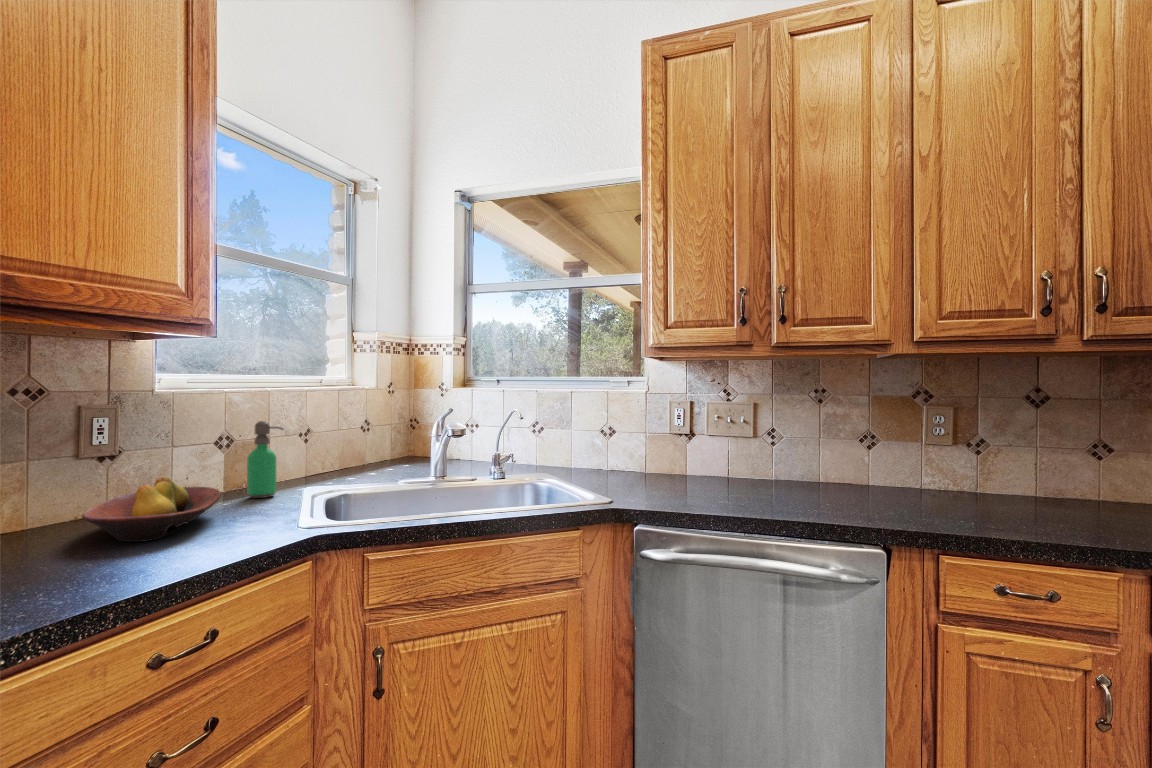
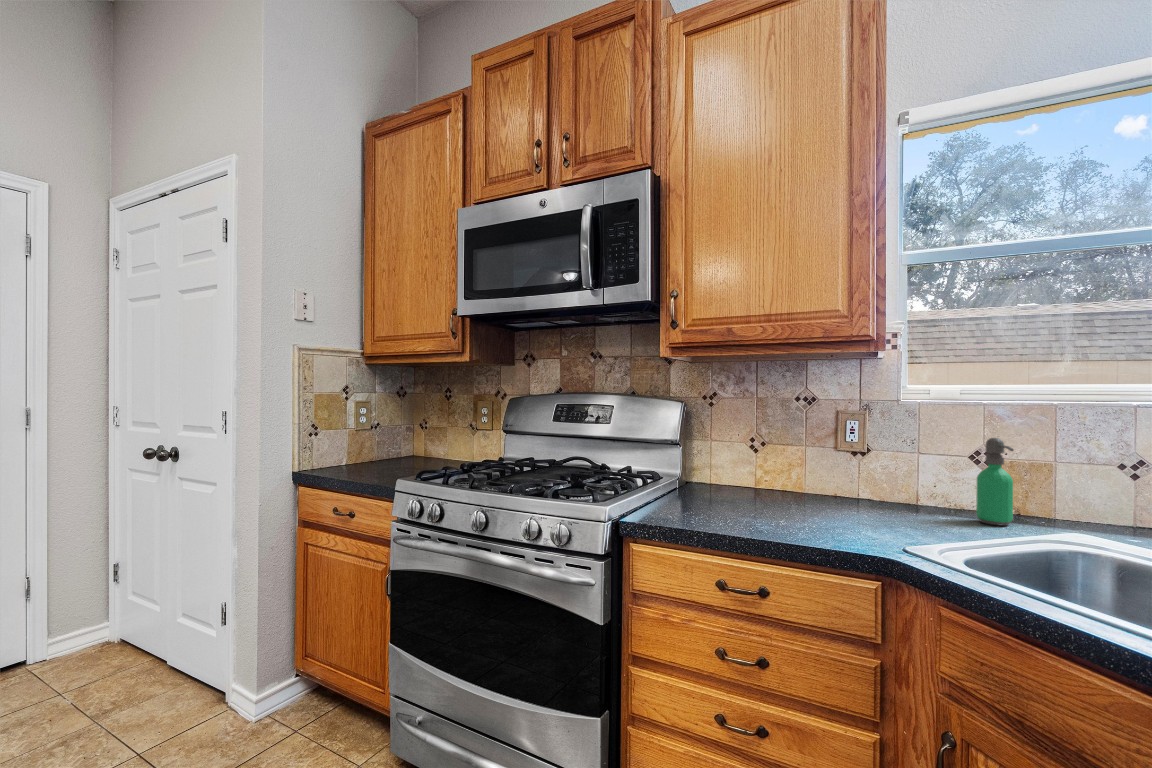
fruit bowl: present [82,477,221,542] -> none [765,474,907,520]

